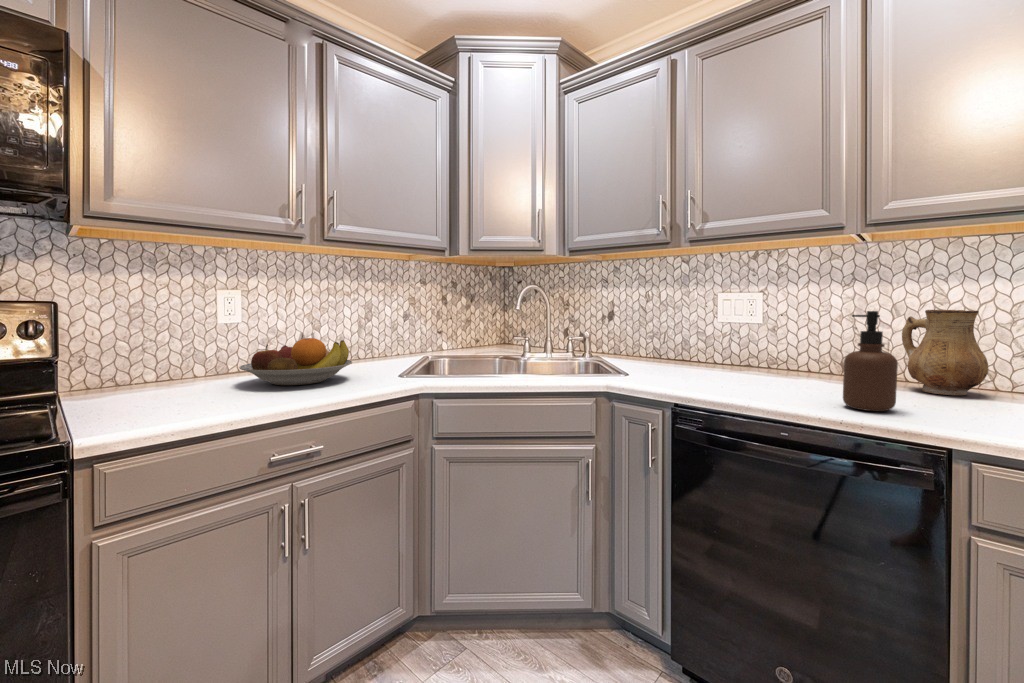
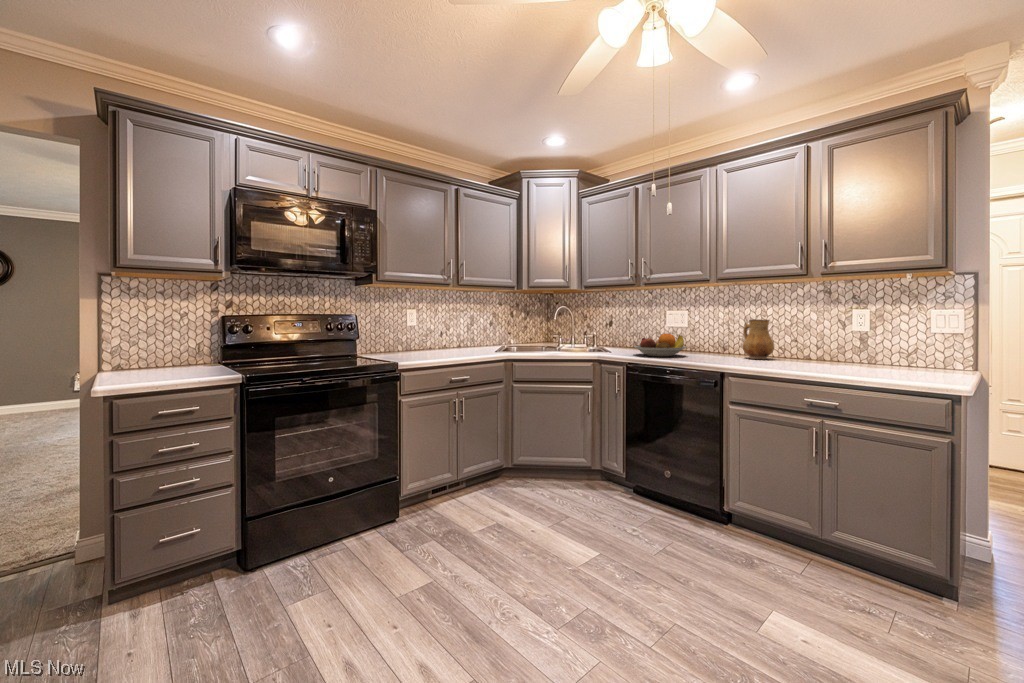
soap dispenser: present [843,311,898,411] -> none [696,320,716,362]
fruit bowl: present [239,338,352,385] -> present [633,334,687,356]

